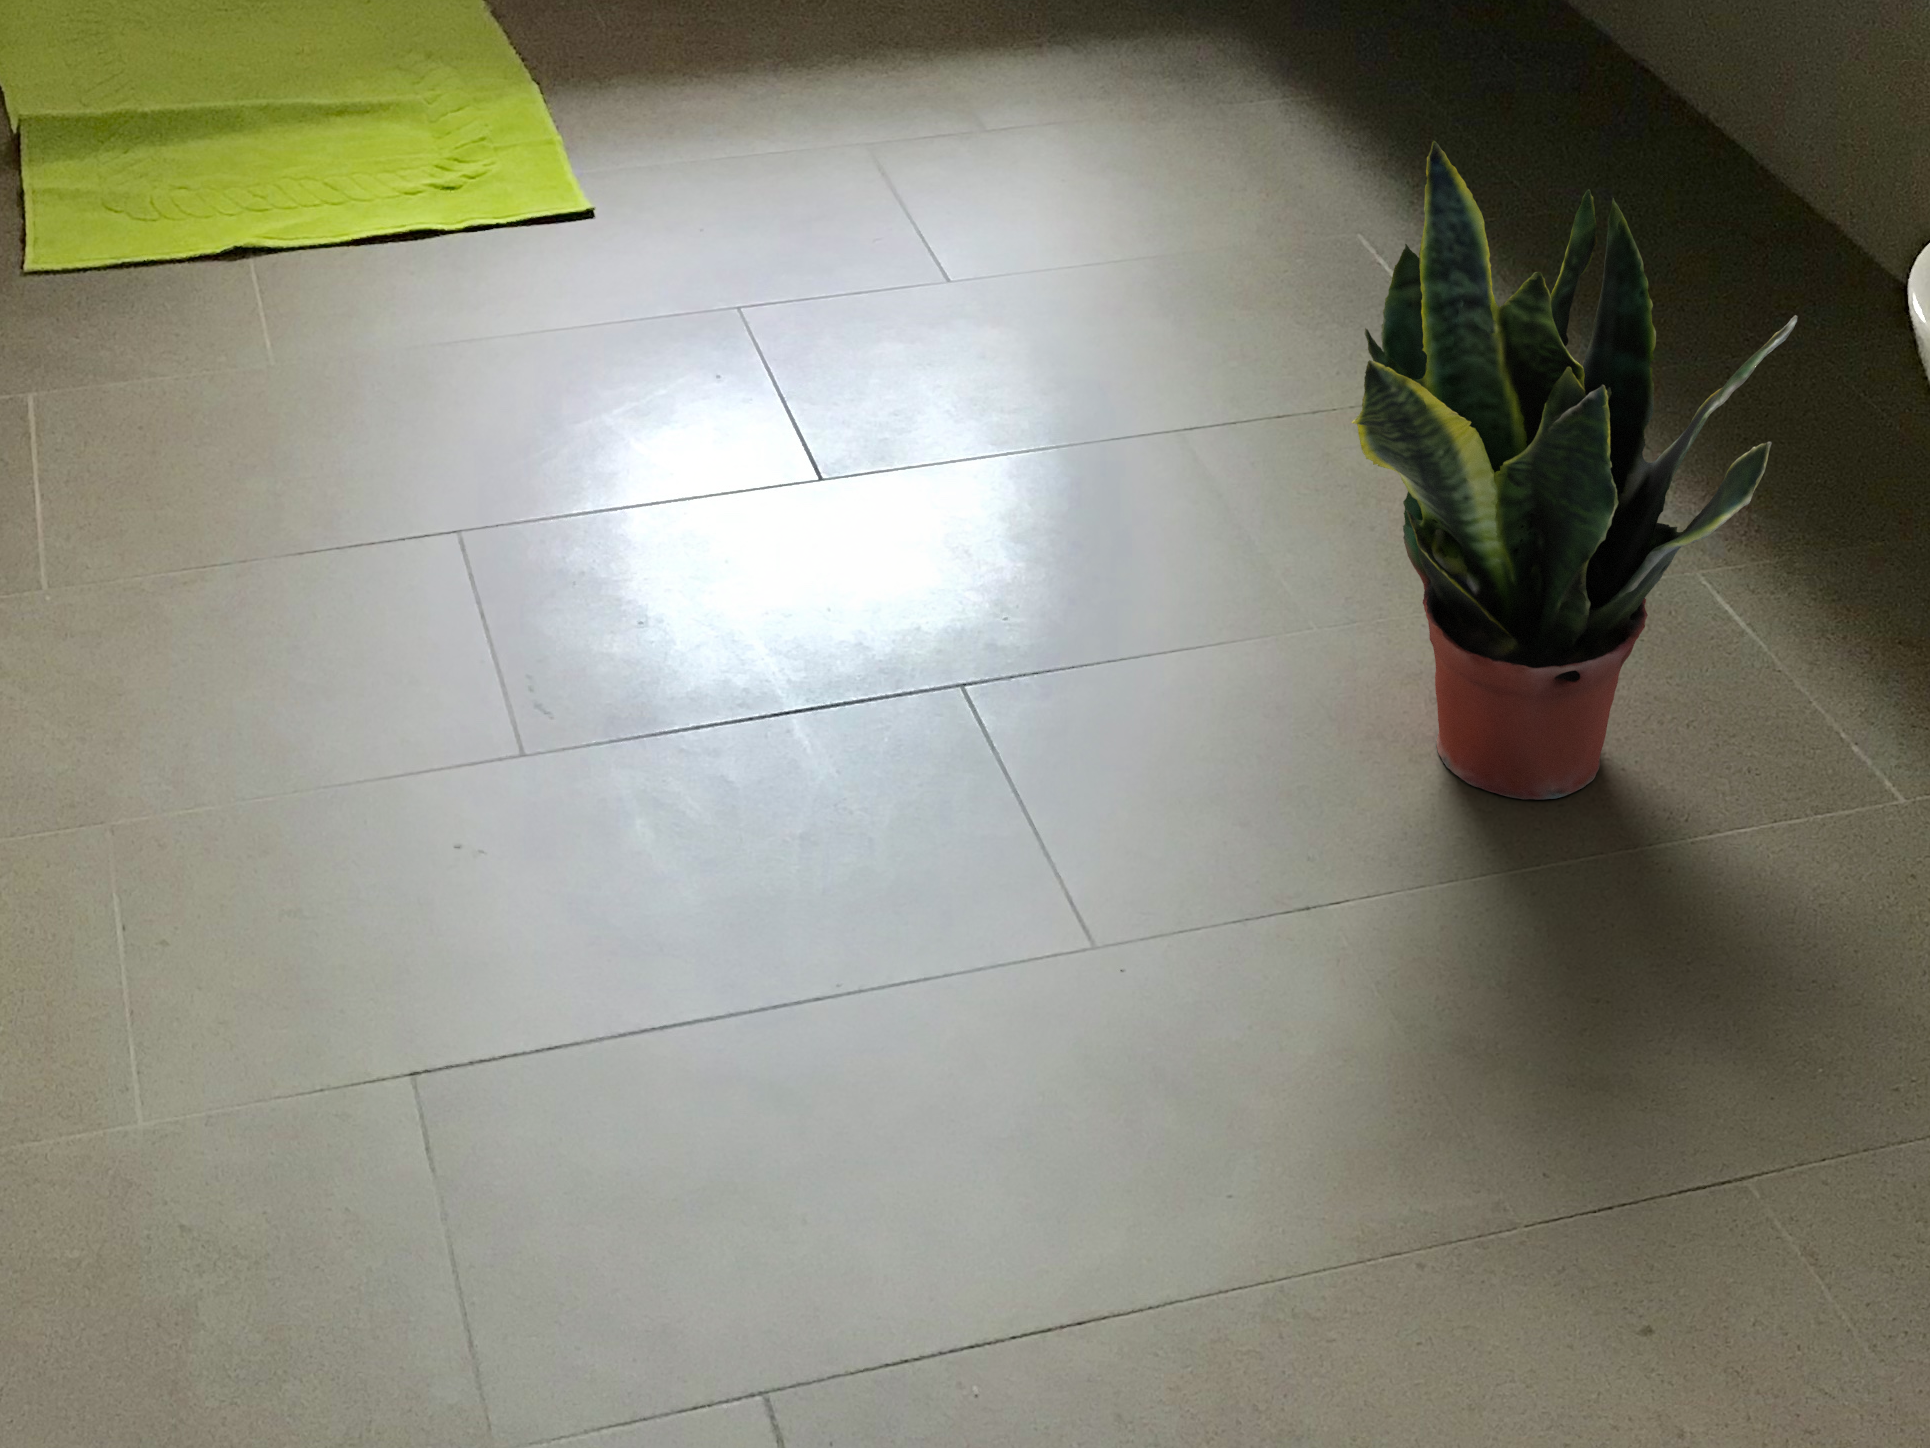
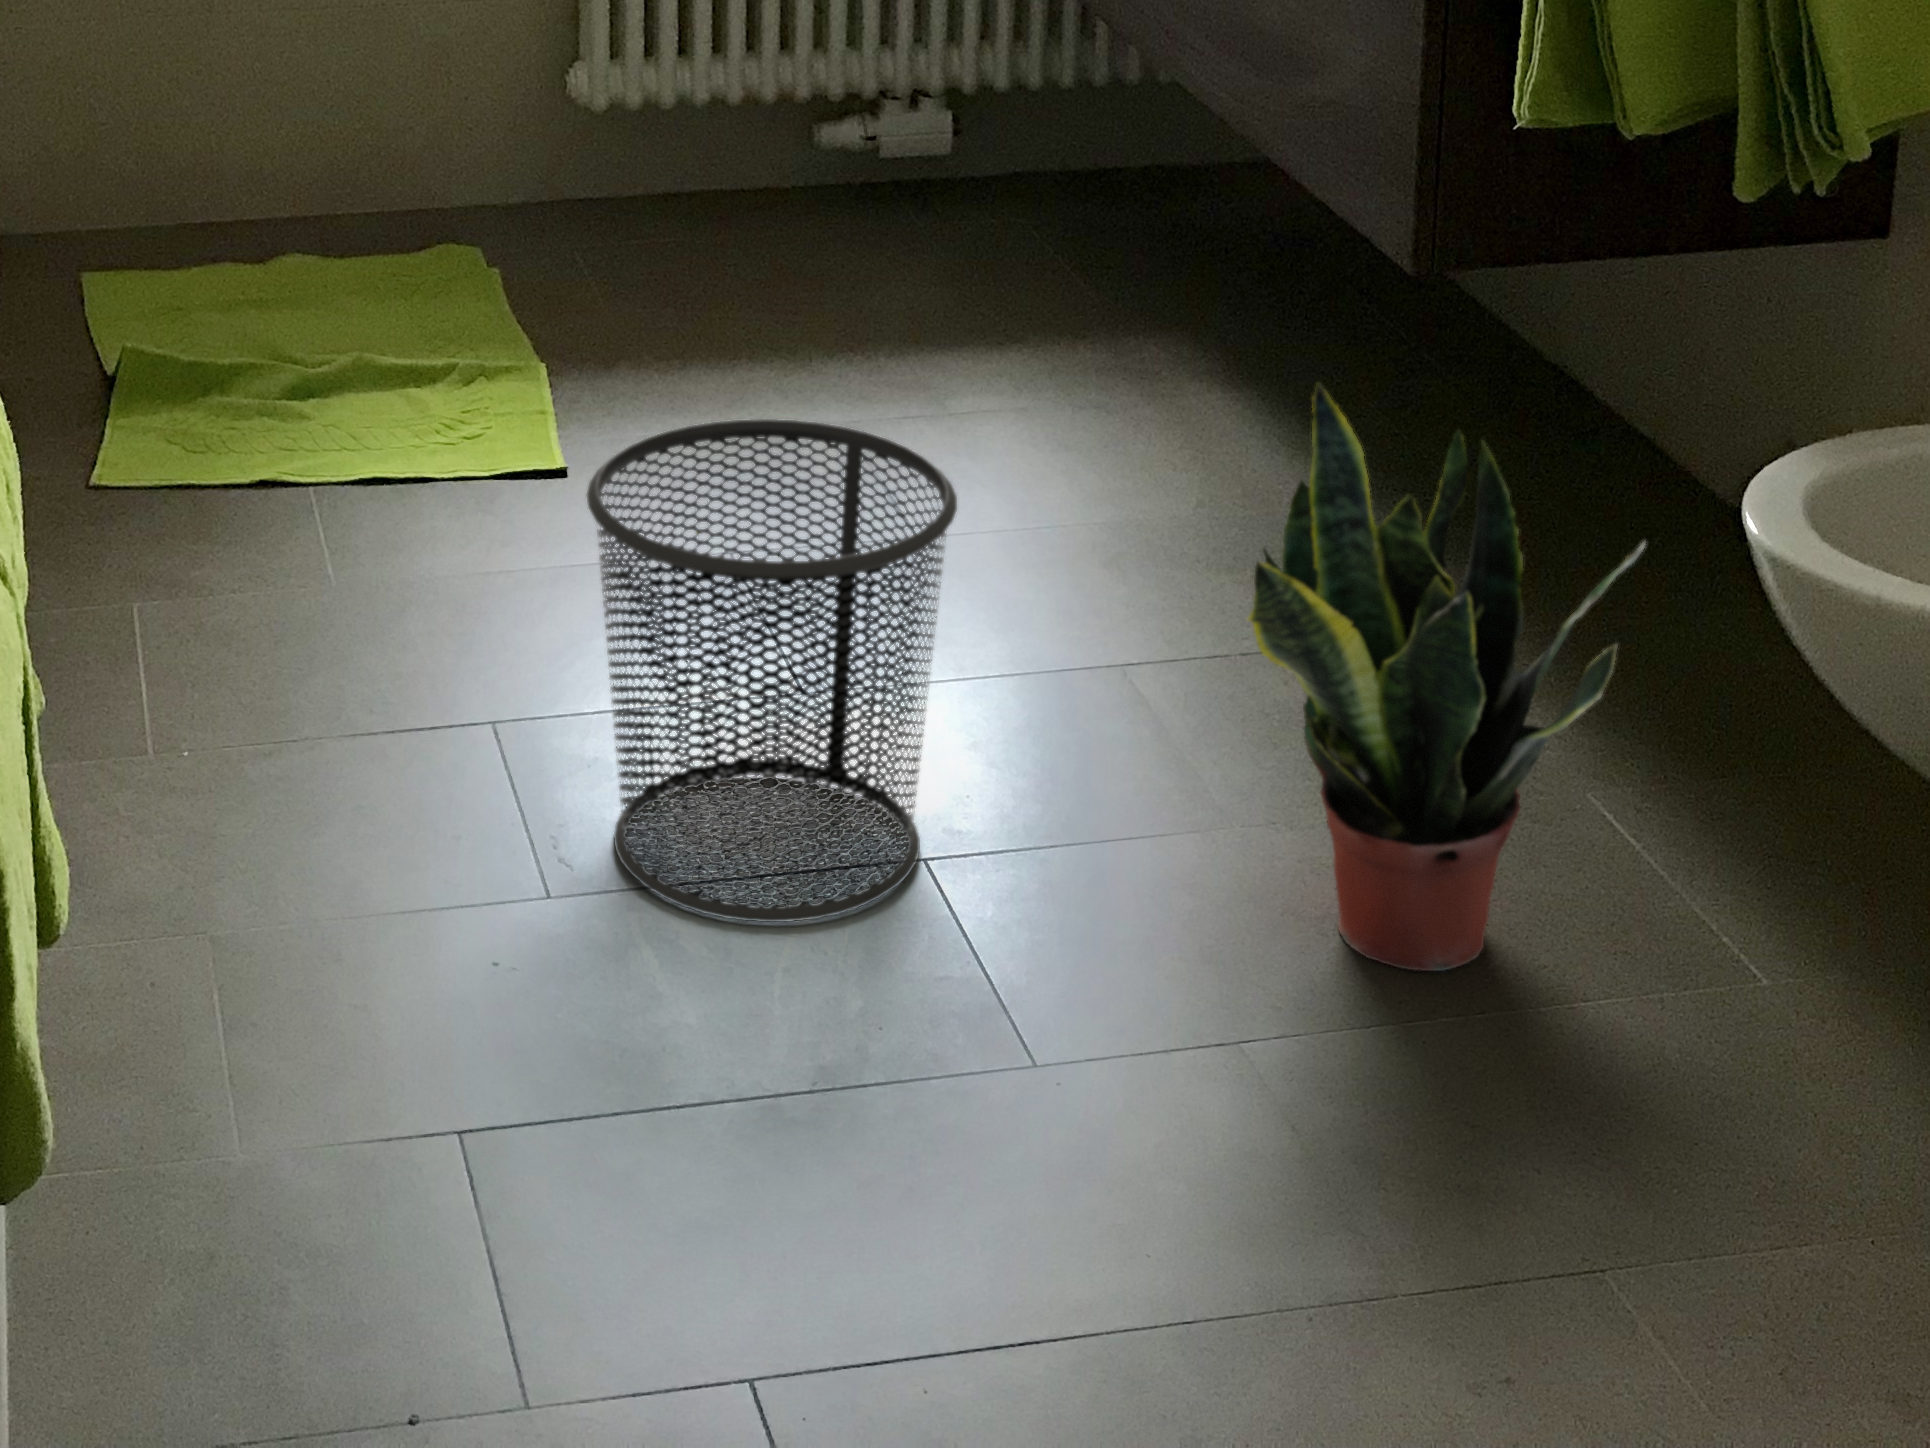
waste bin: none [571,176,1011,767] -> present [587,419,957,922]

